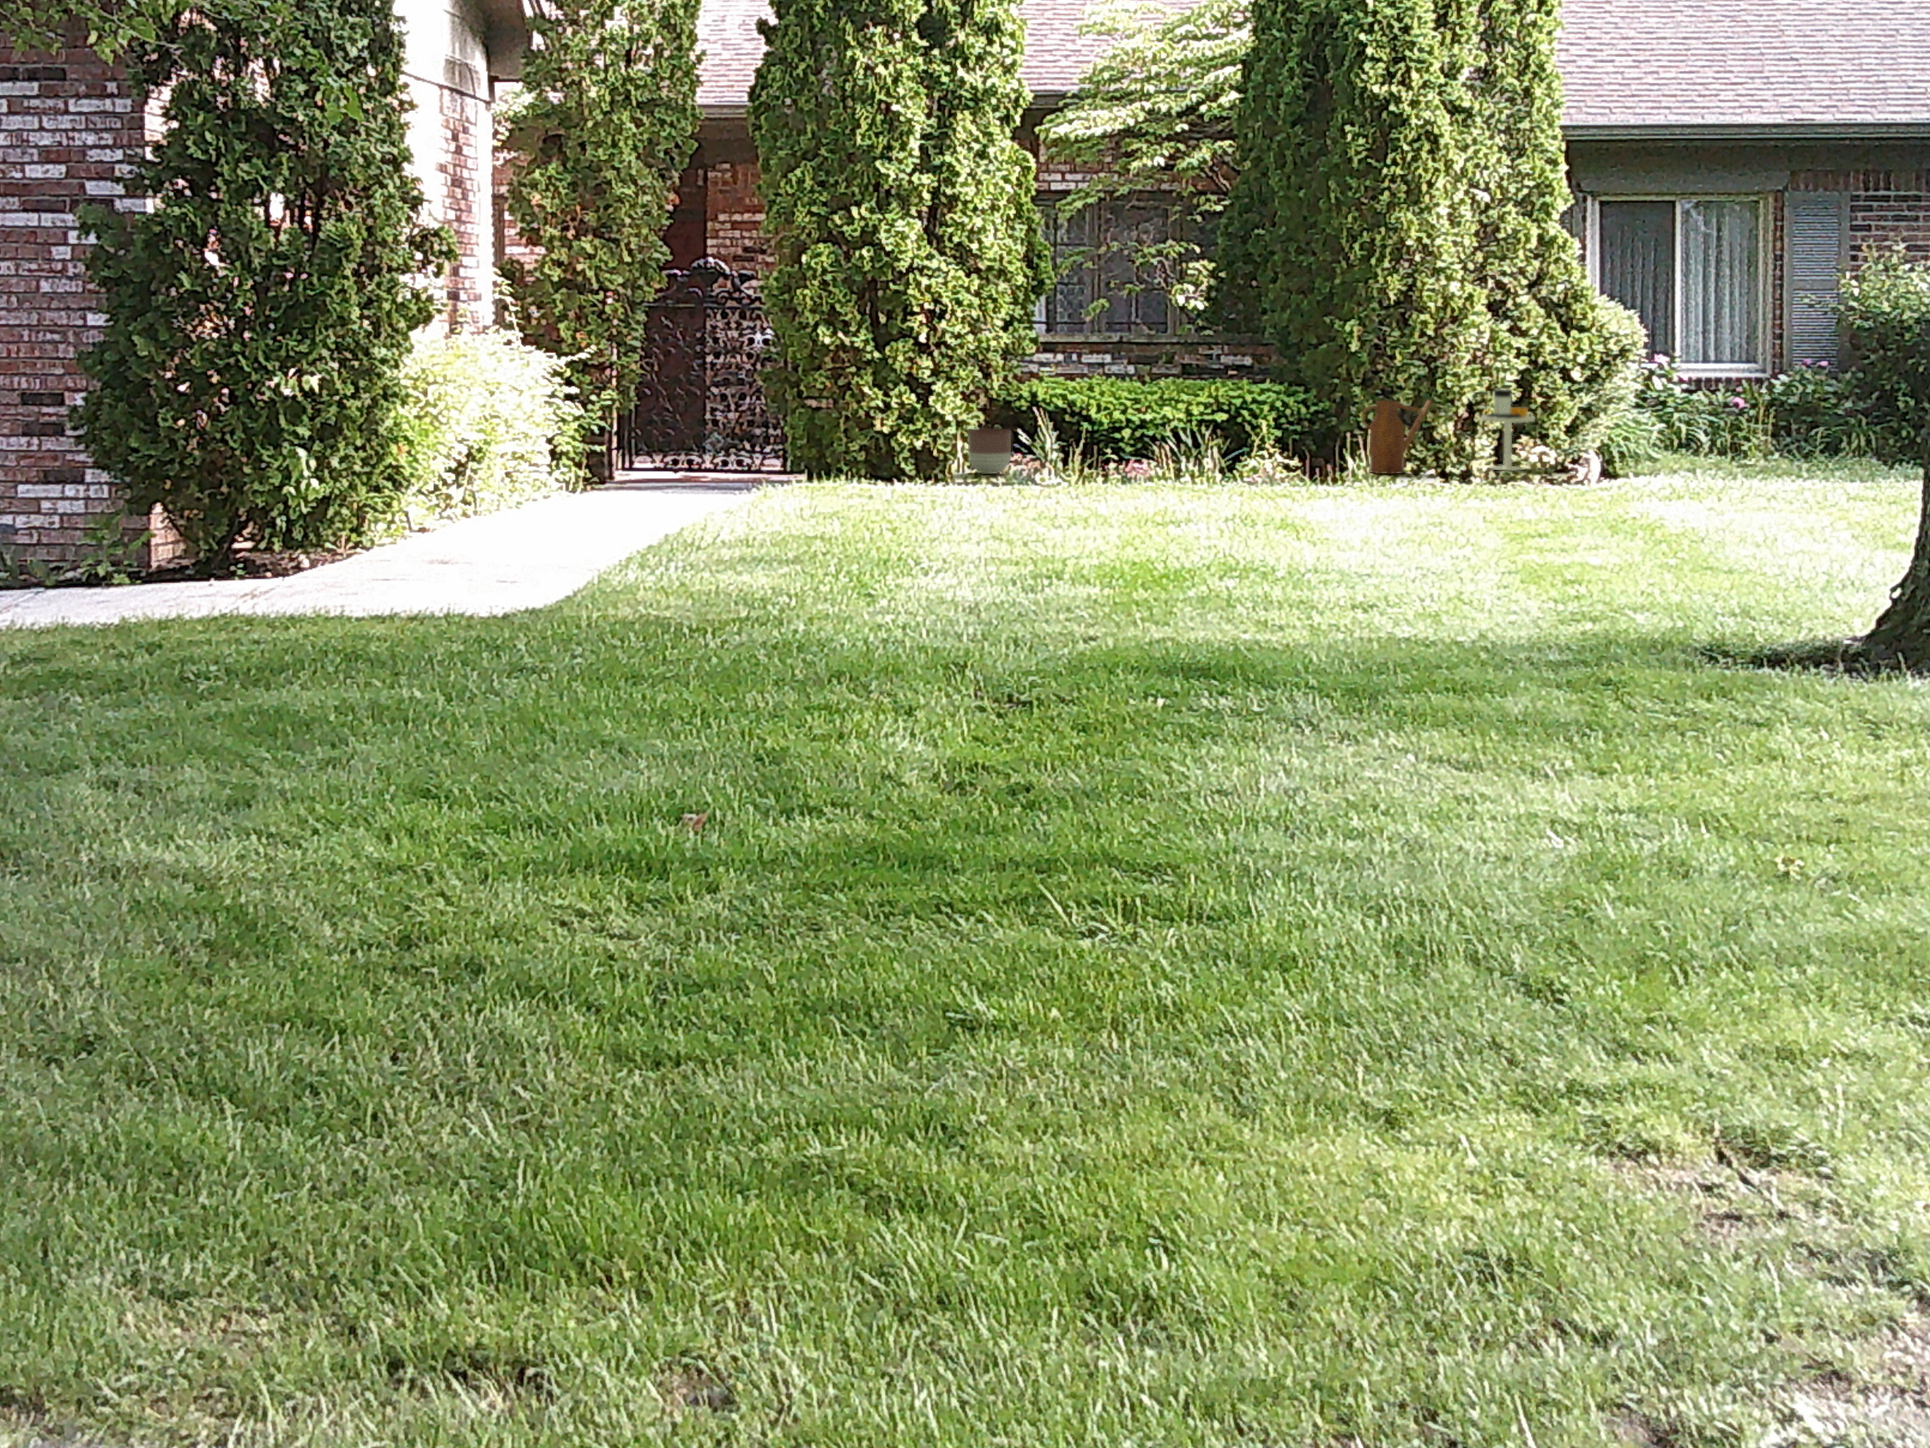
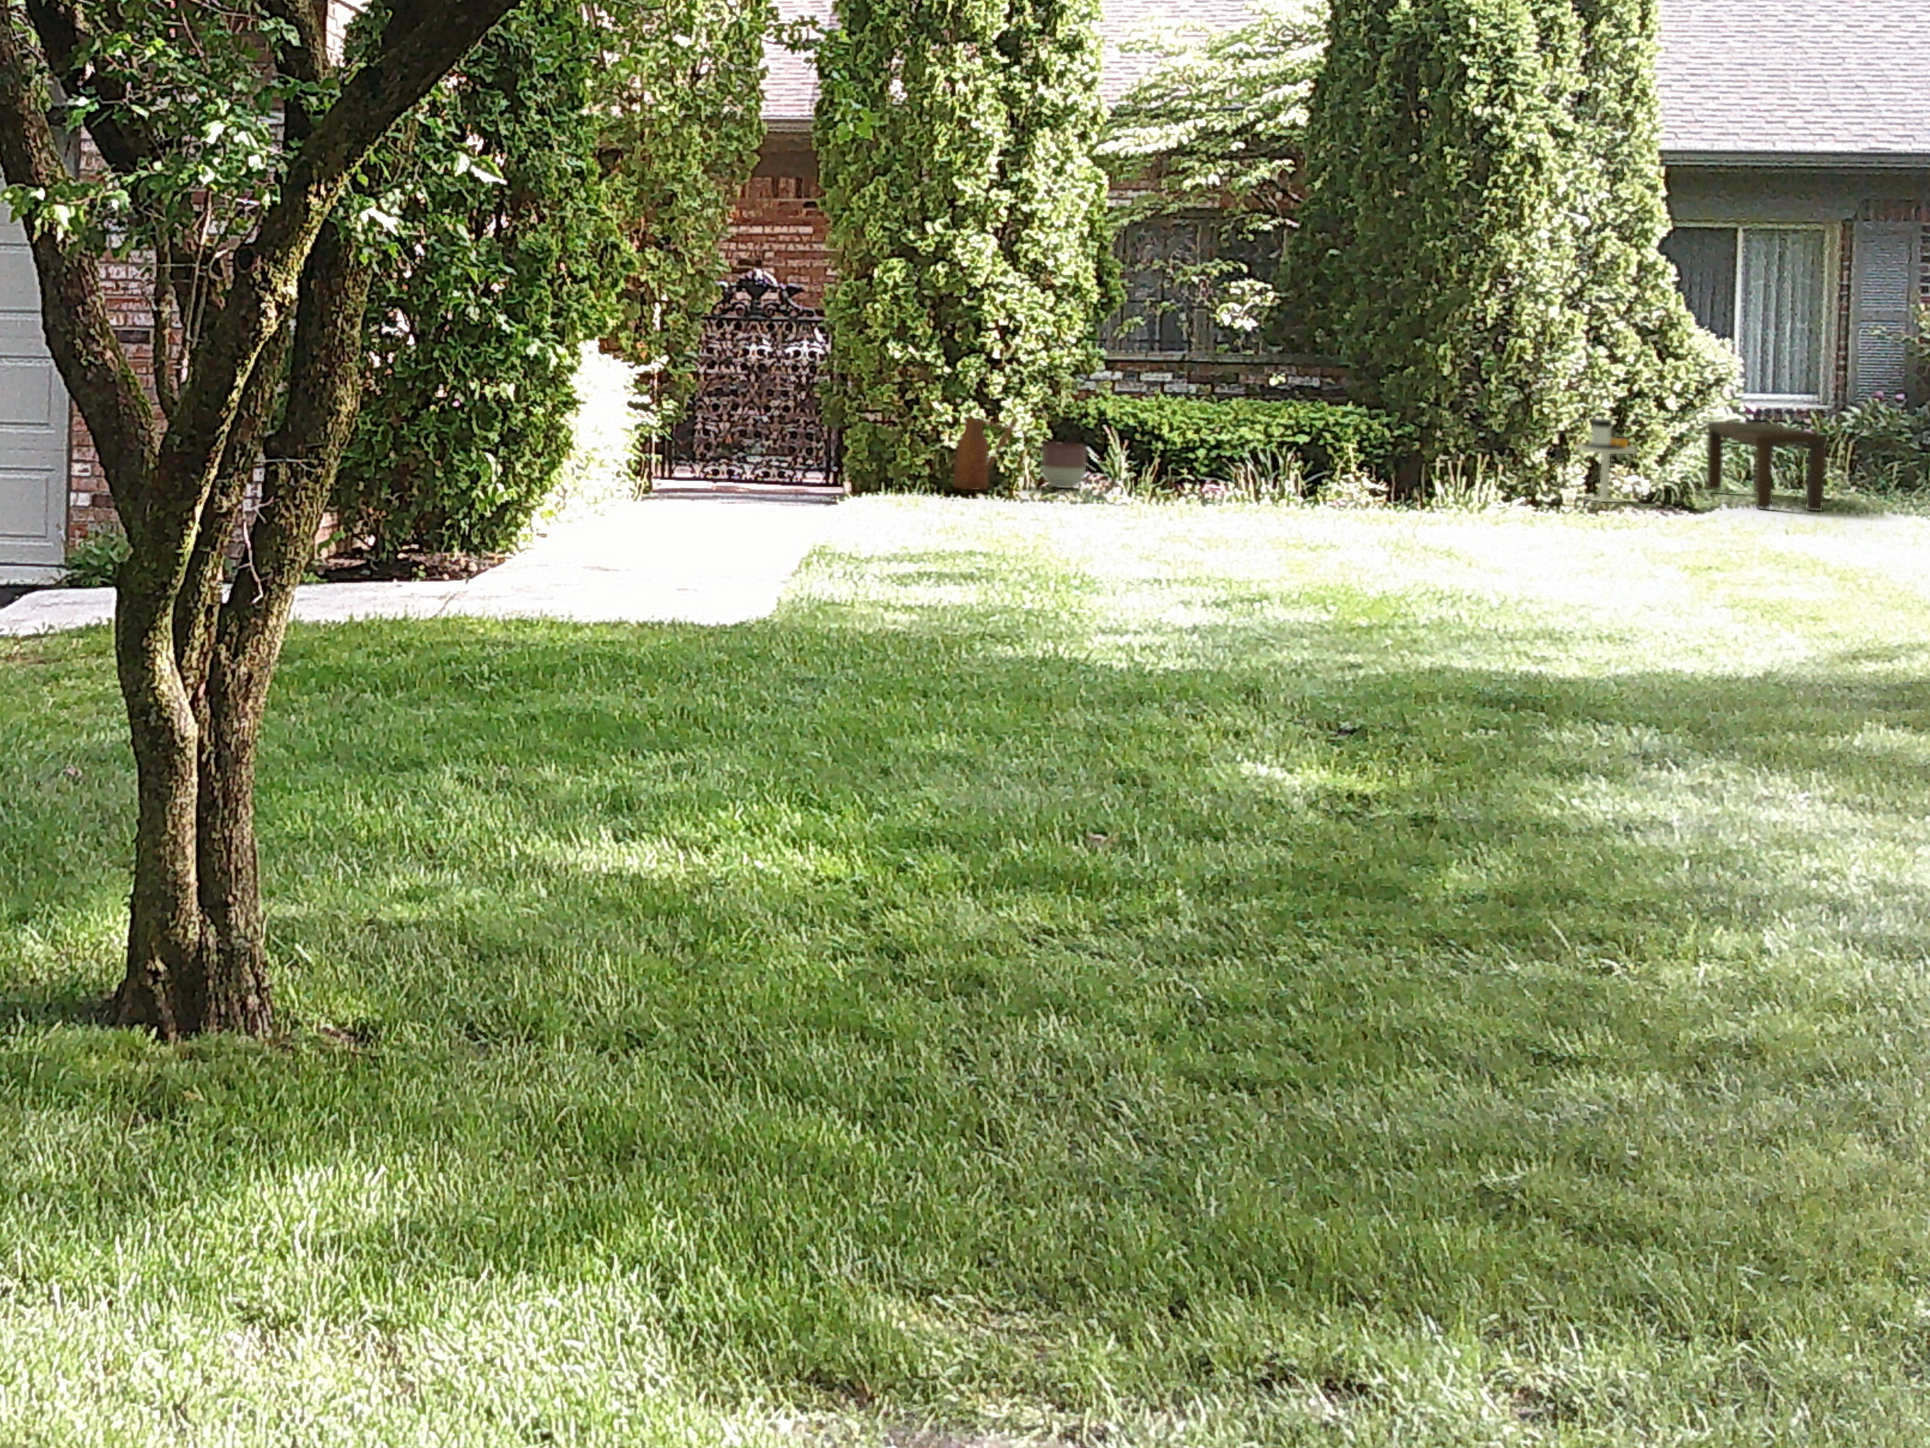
bench: none [1612,389,1702,472] -> present [1706,421,1828,511]
watering can: present [1361,400,1432,474] -> present [953,417,1017,490]

